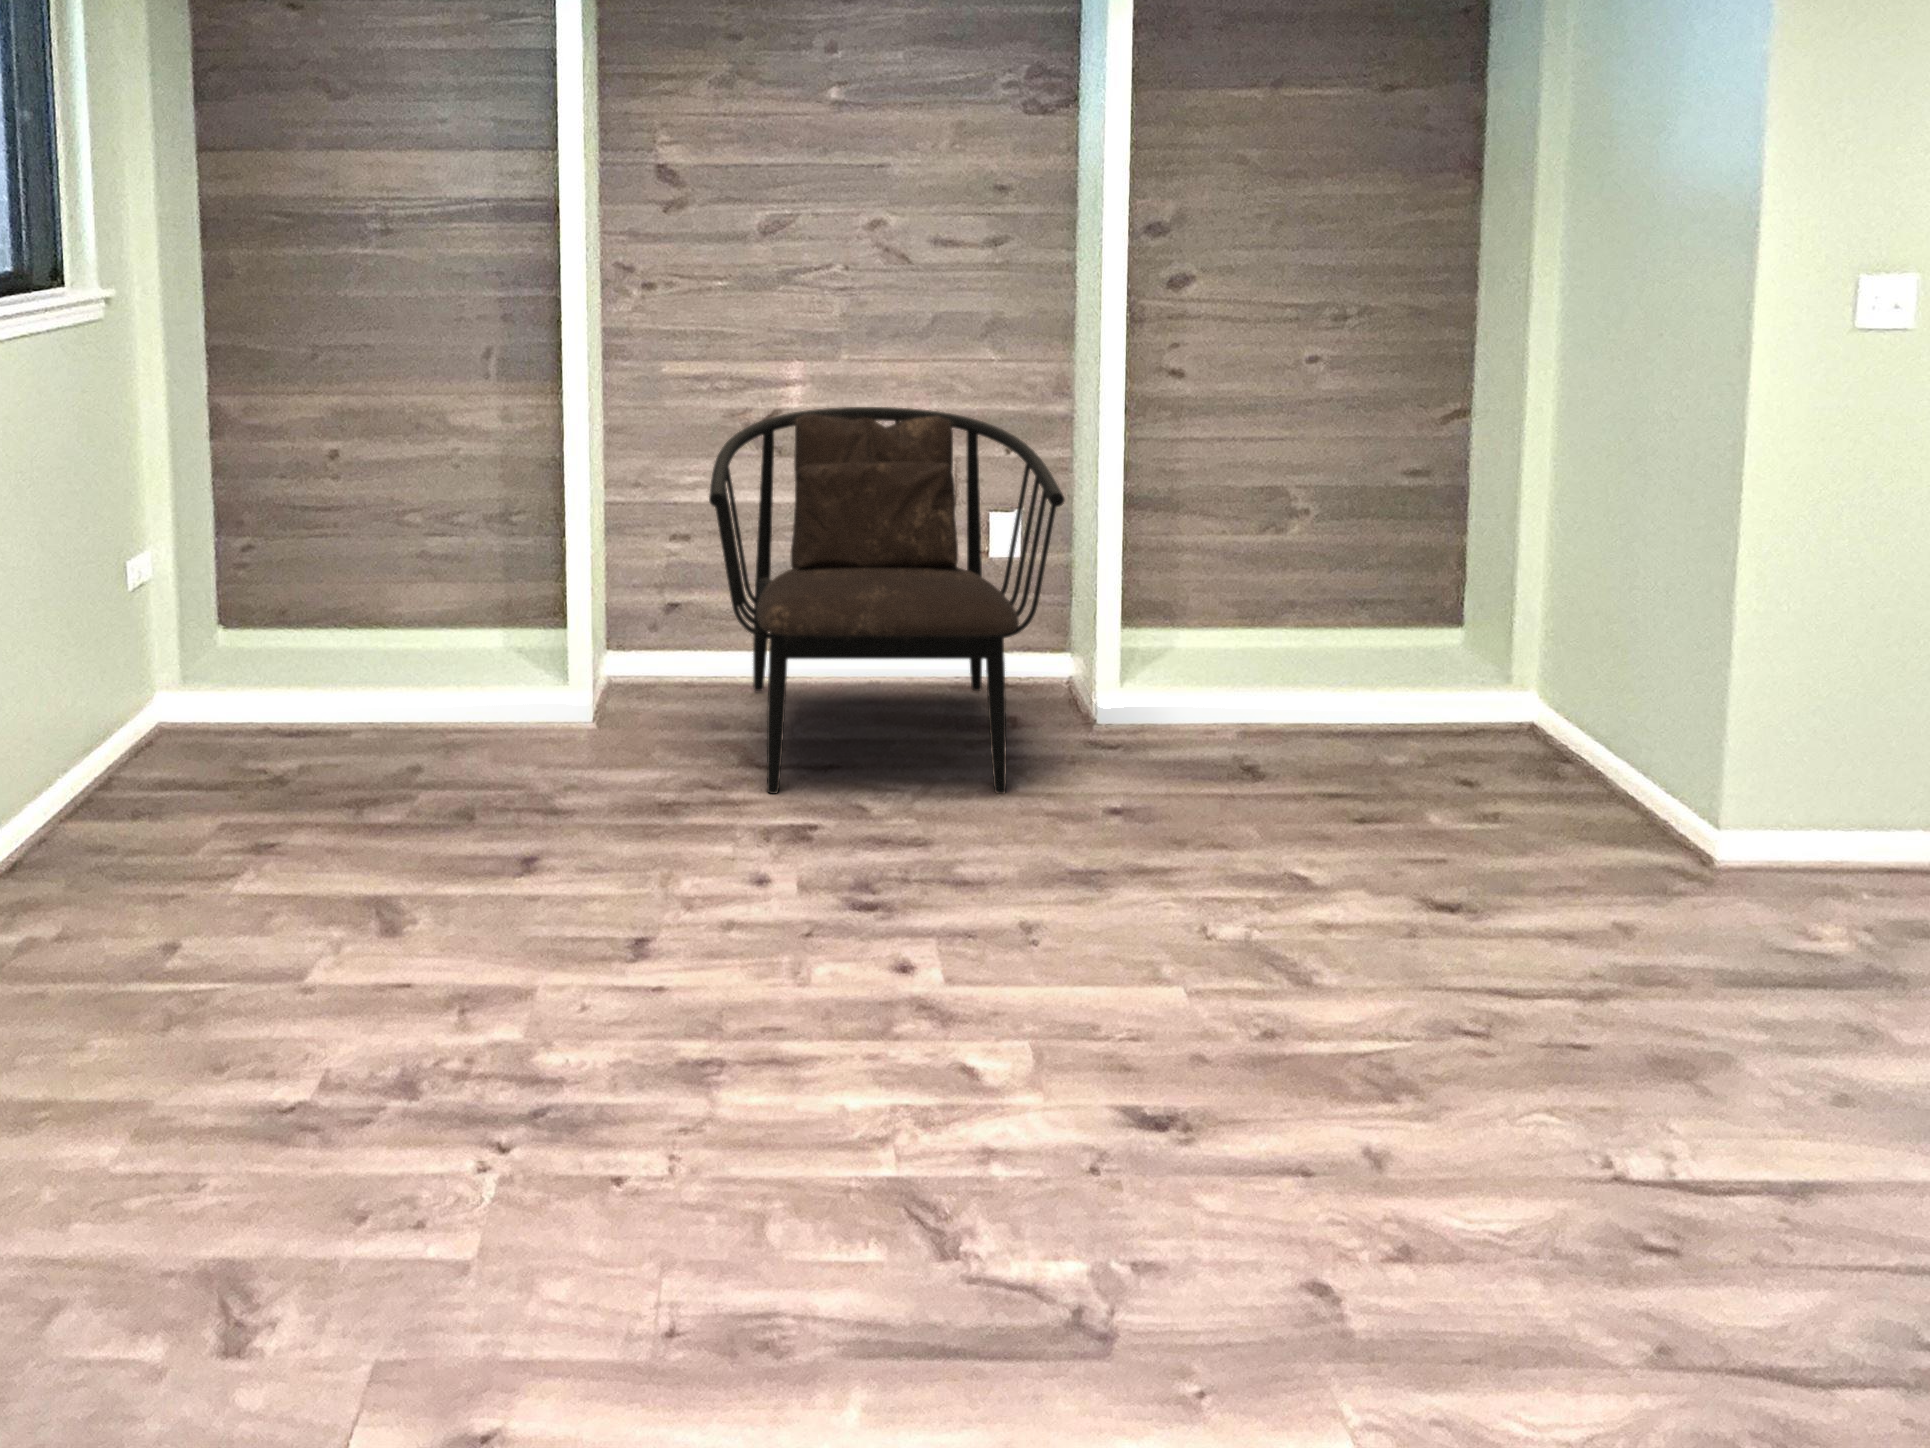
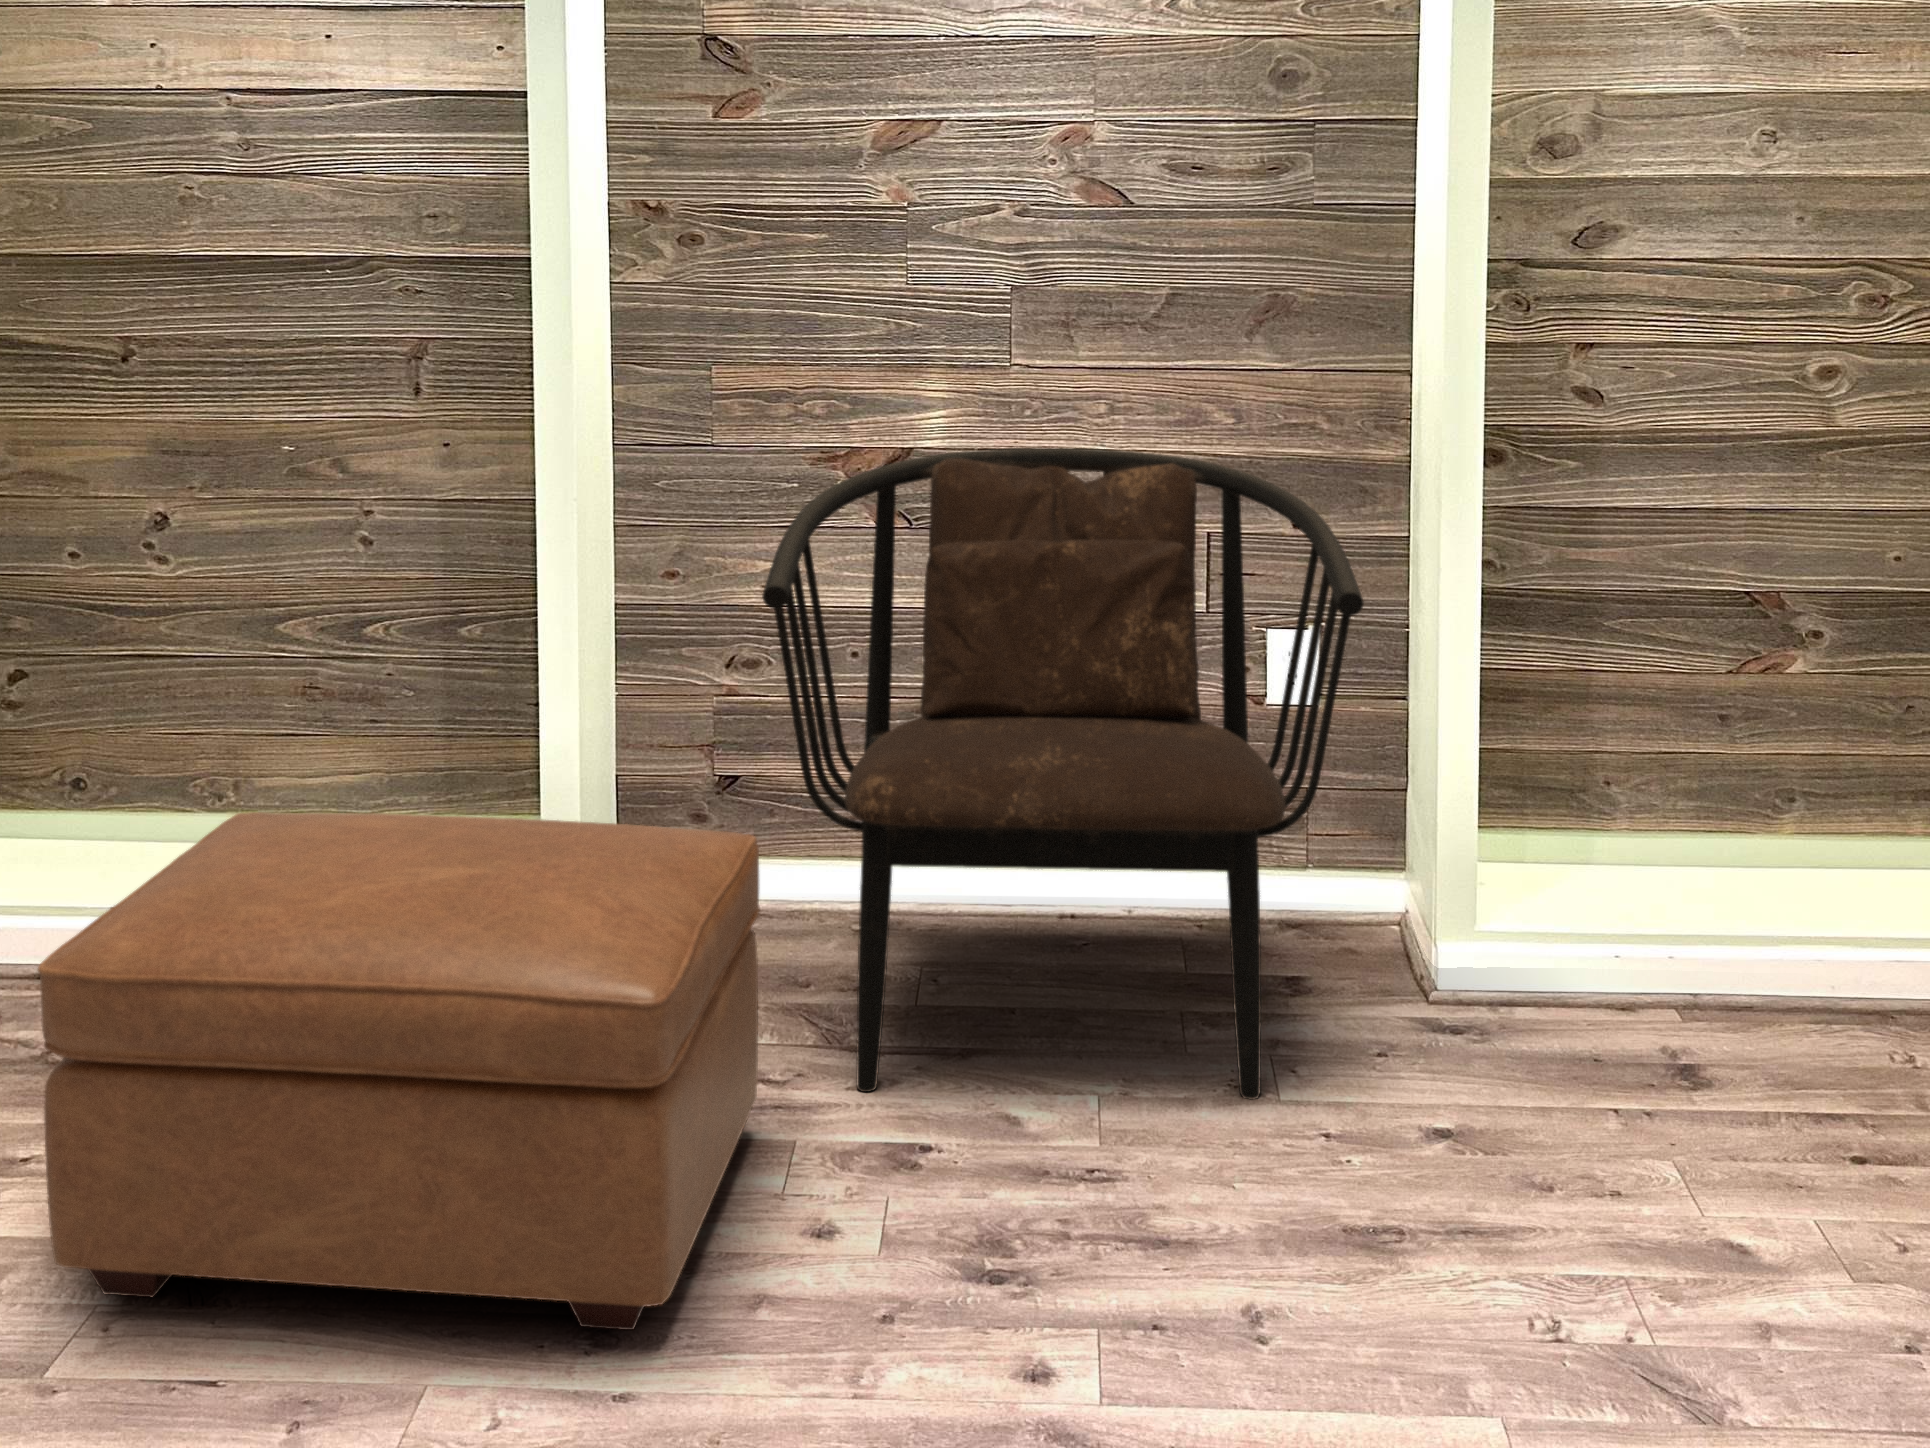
ottoman: none [296,633,714,945] -> present [38,812,759,1330]

